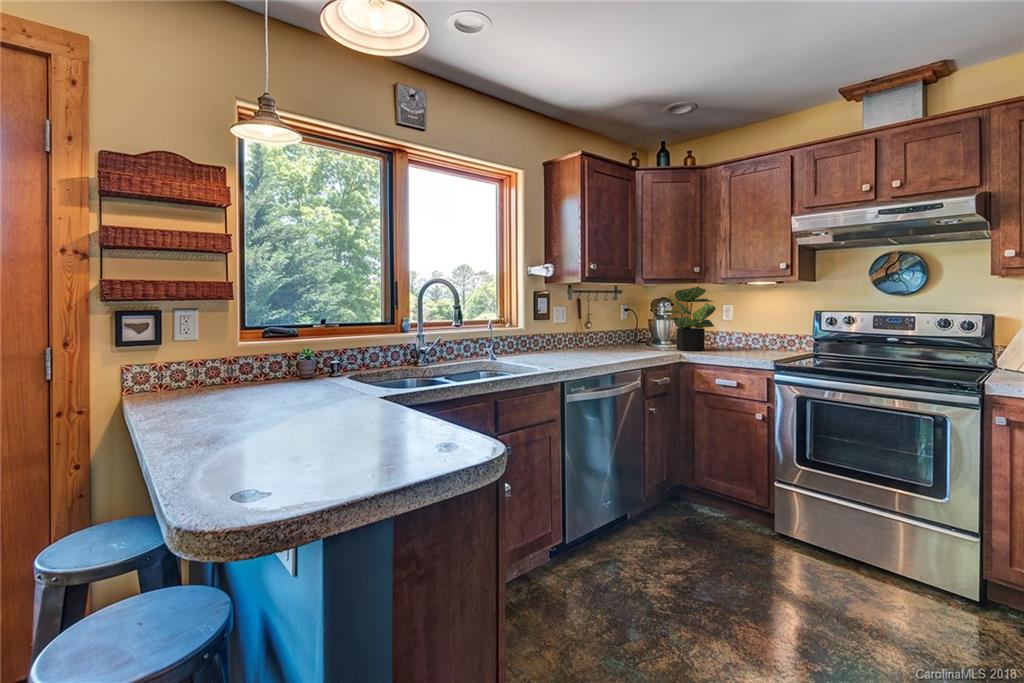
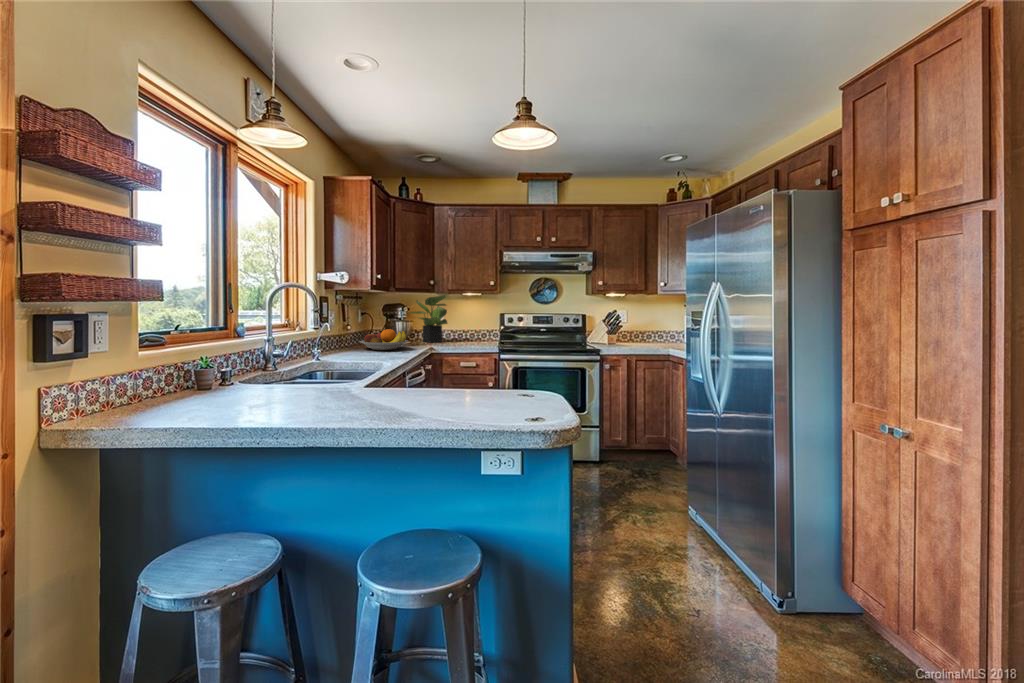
fruit bowl: none [569,331,628,356] -> present [359,329,408,350]

